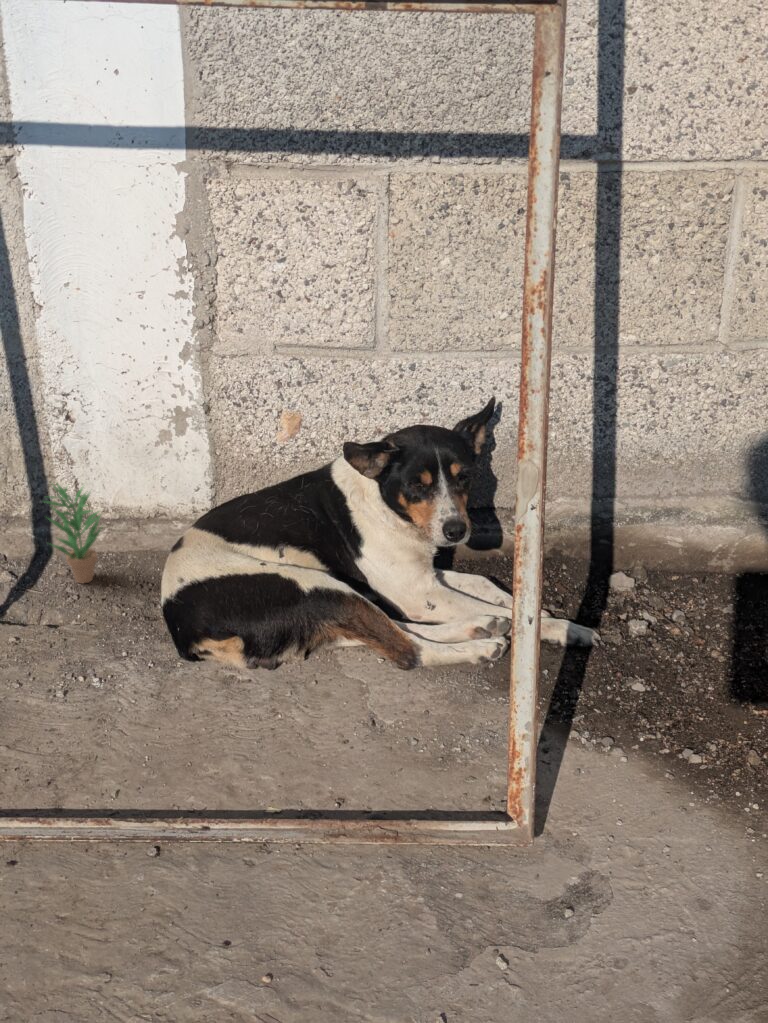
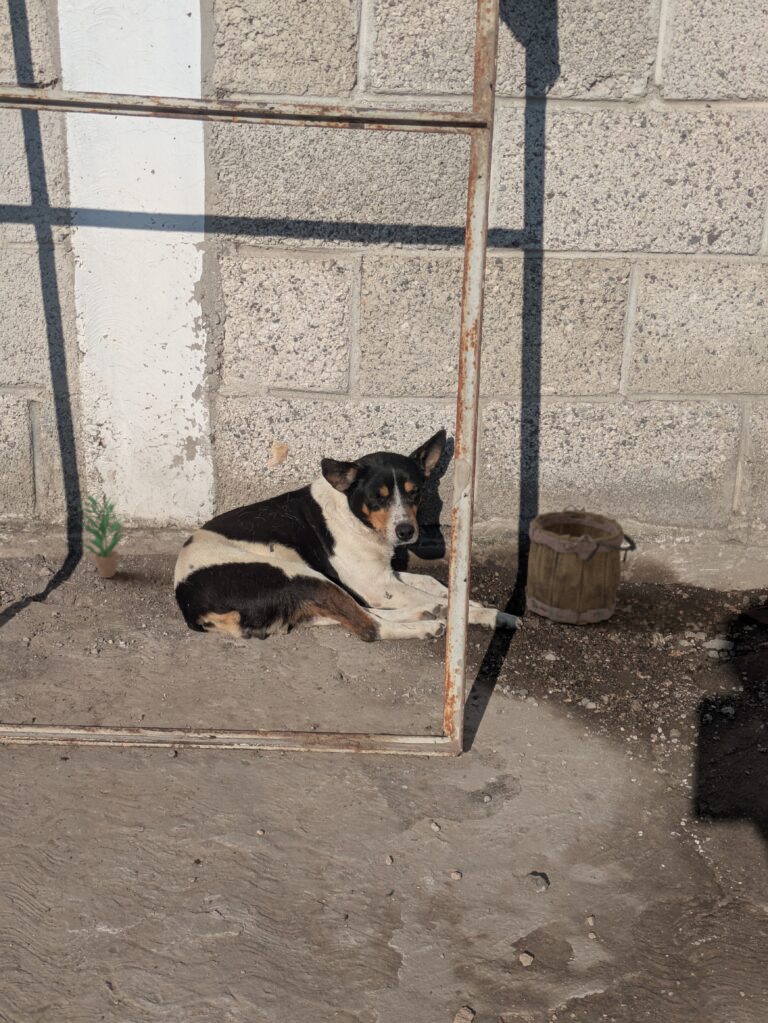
bucket: none [599,482,741,636] -> present [525,505,637,625]

